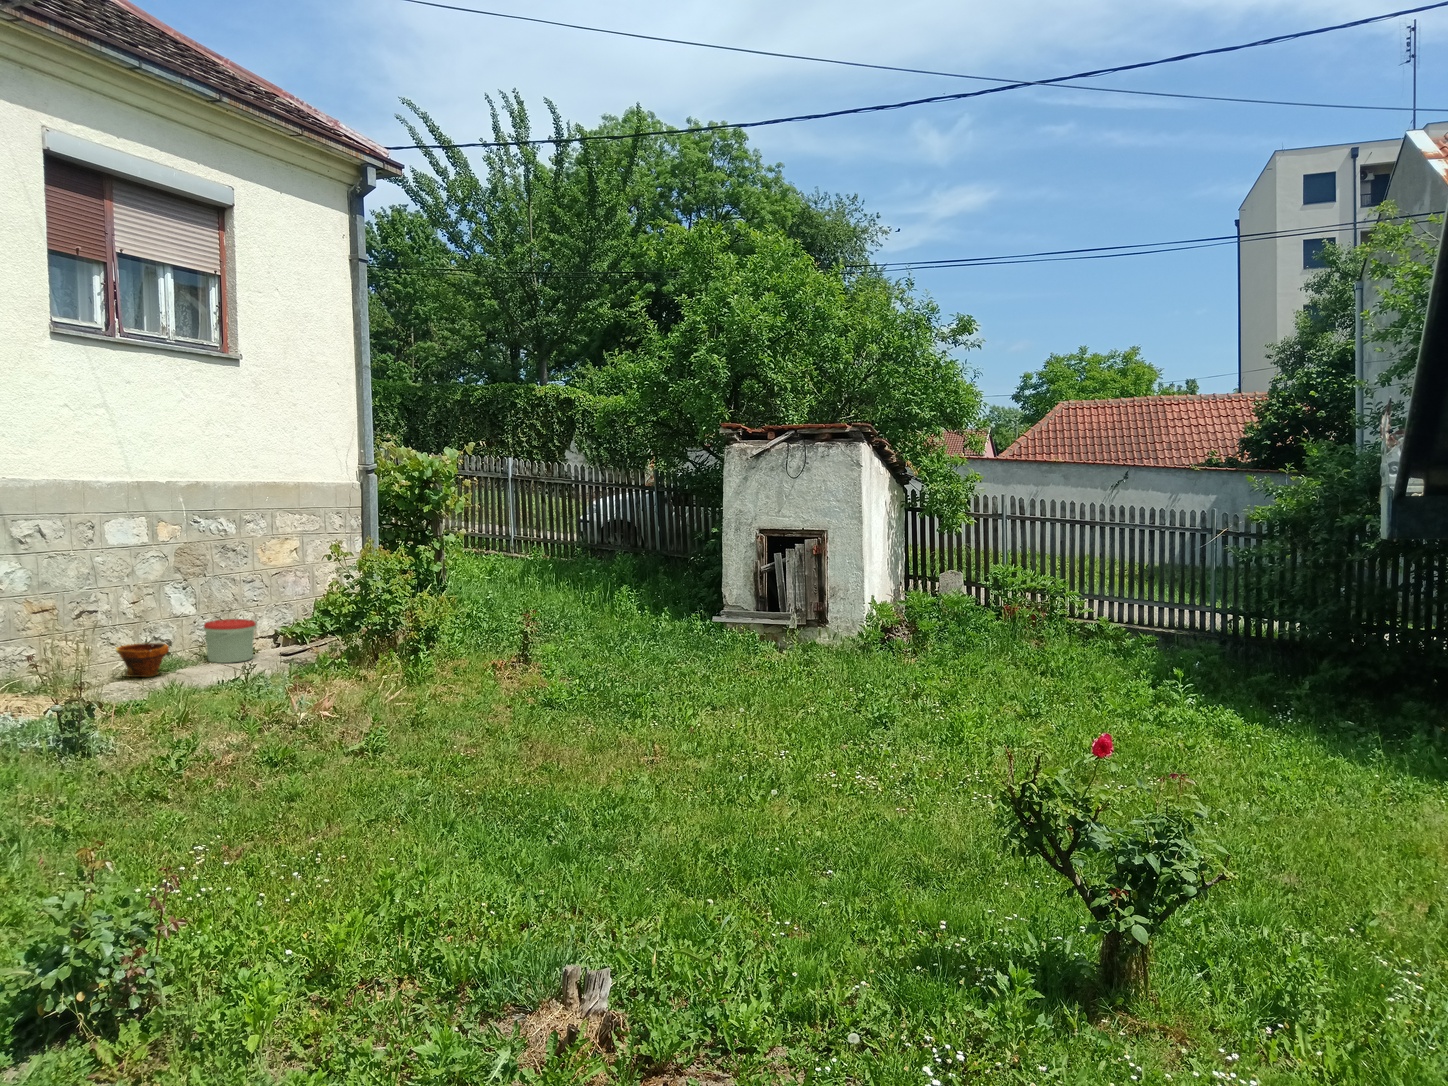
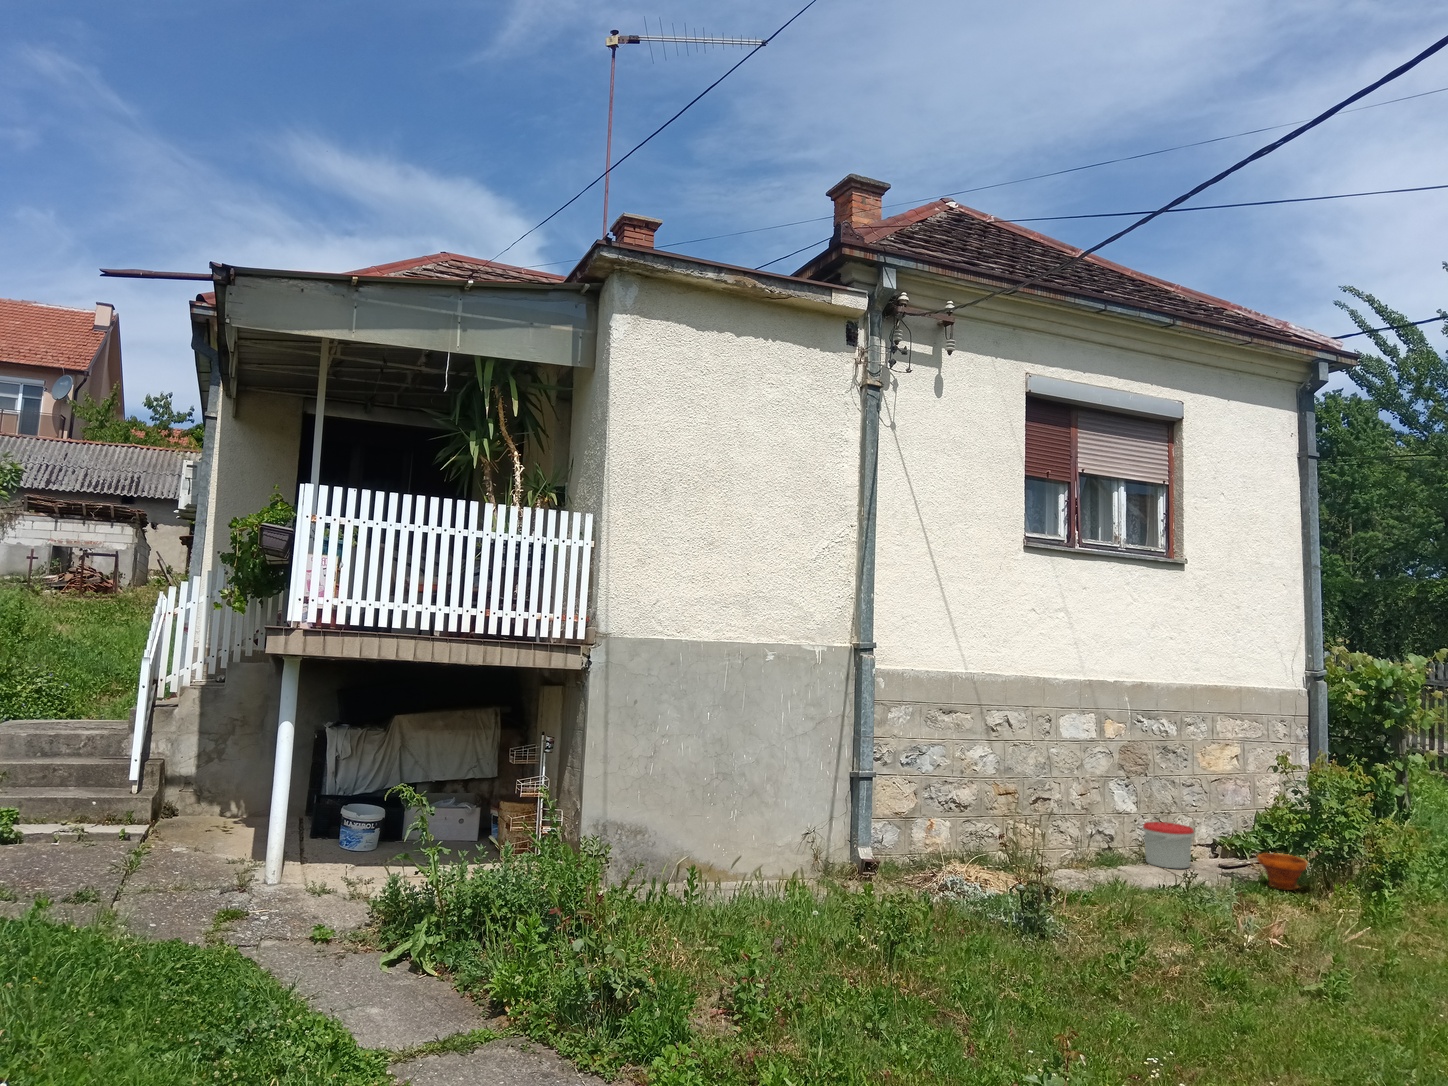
planter: present [116,643,169,677] -> present [1257,853,1308,890]

